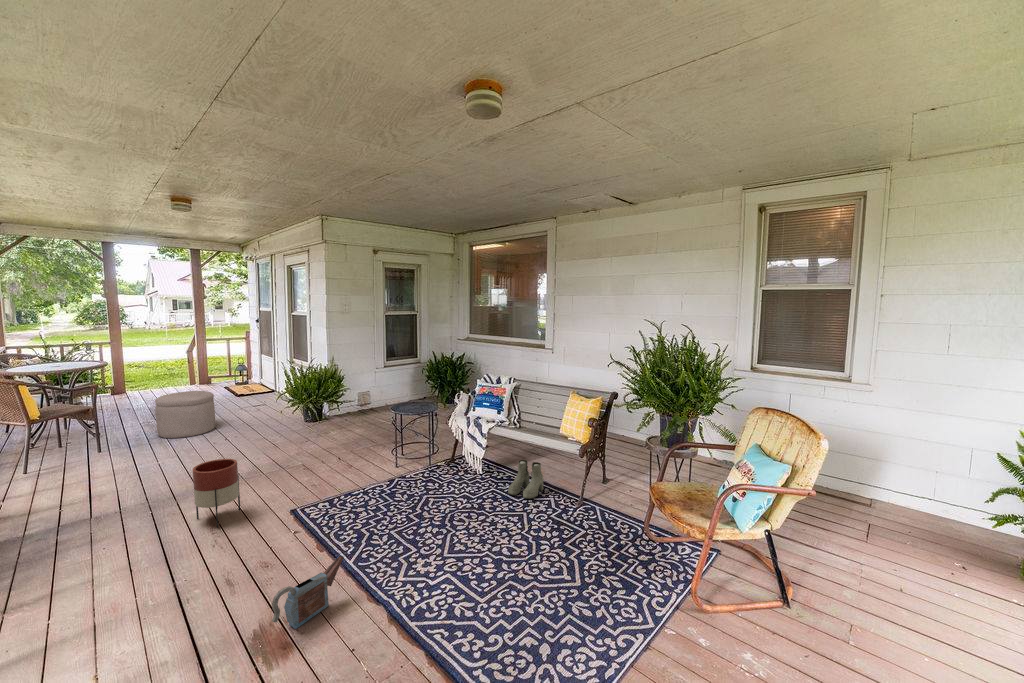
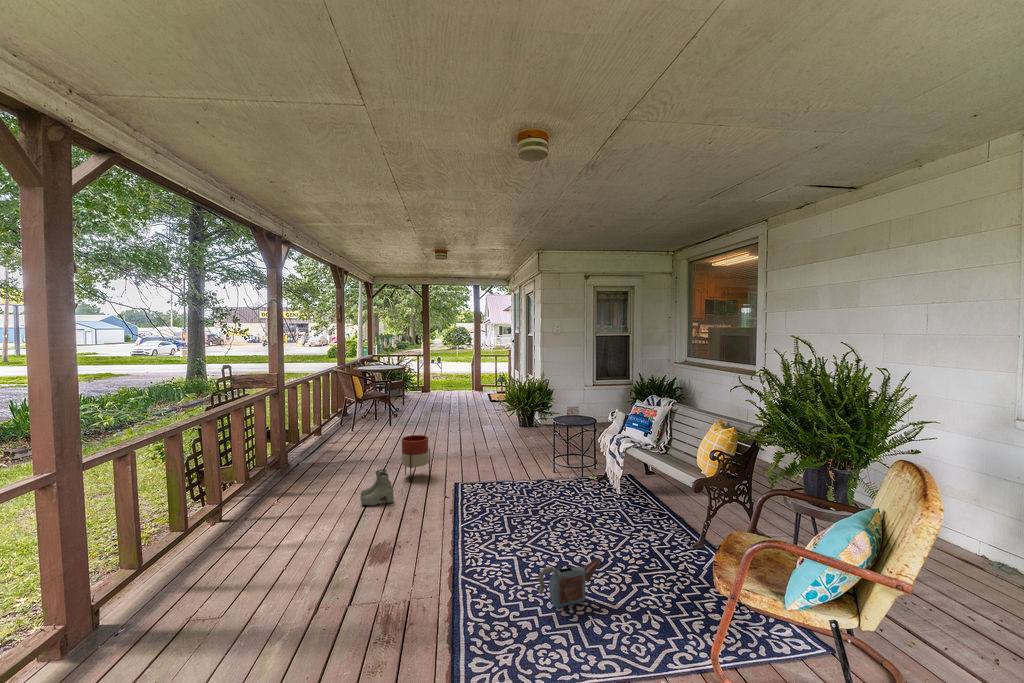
ottoman: present [155,391,215,438] -> none [426,391,461,424]
boots: present [508,460,544,499] -> present [361,469,393,506]
watering can: present [272,556,344,629] -> present [538,558,601,608]

